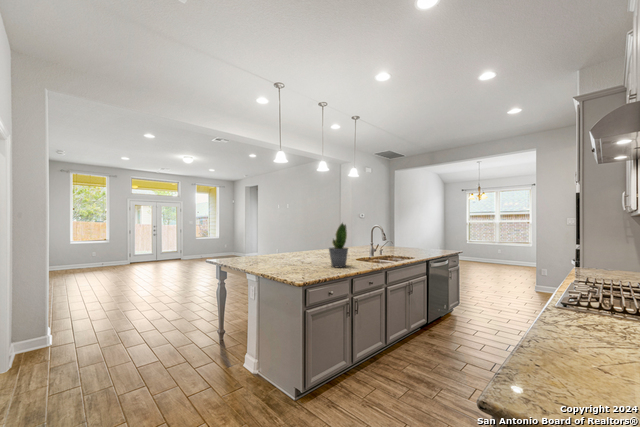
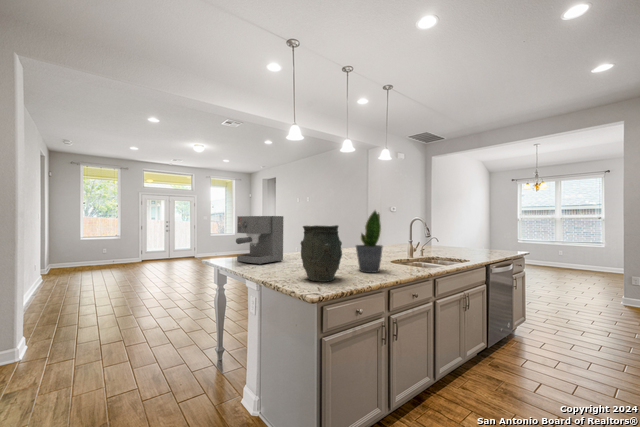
coffee maker: none [238,226,274,263] -> present [236,216,283,264]
vase: none [290,235,319,274] -> present [301,225,342,282]

